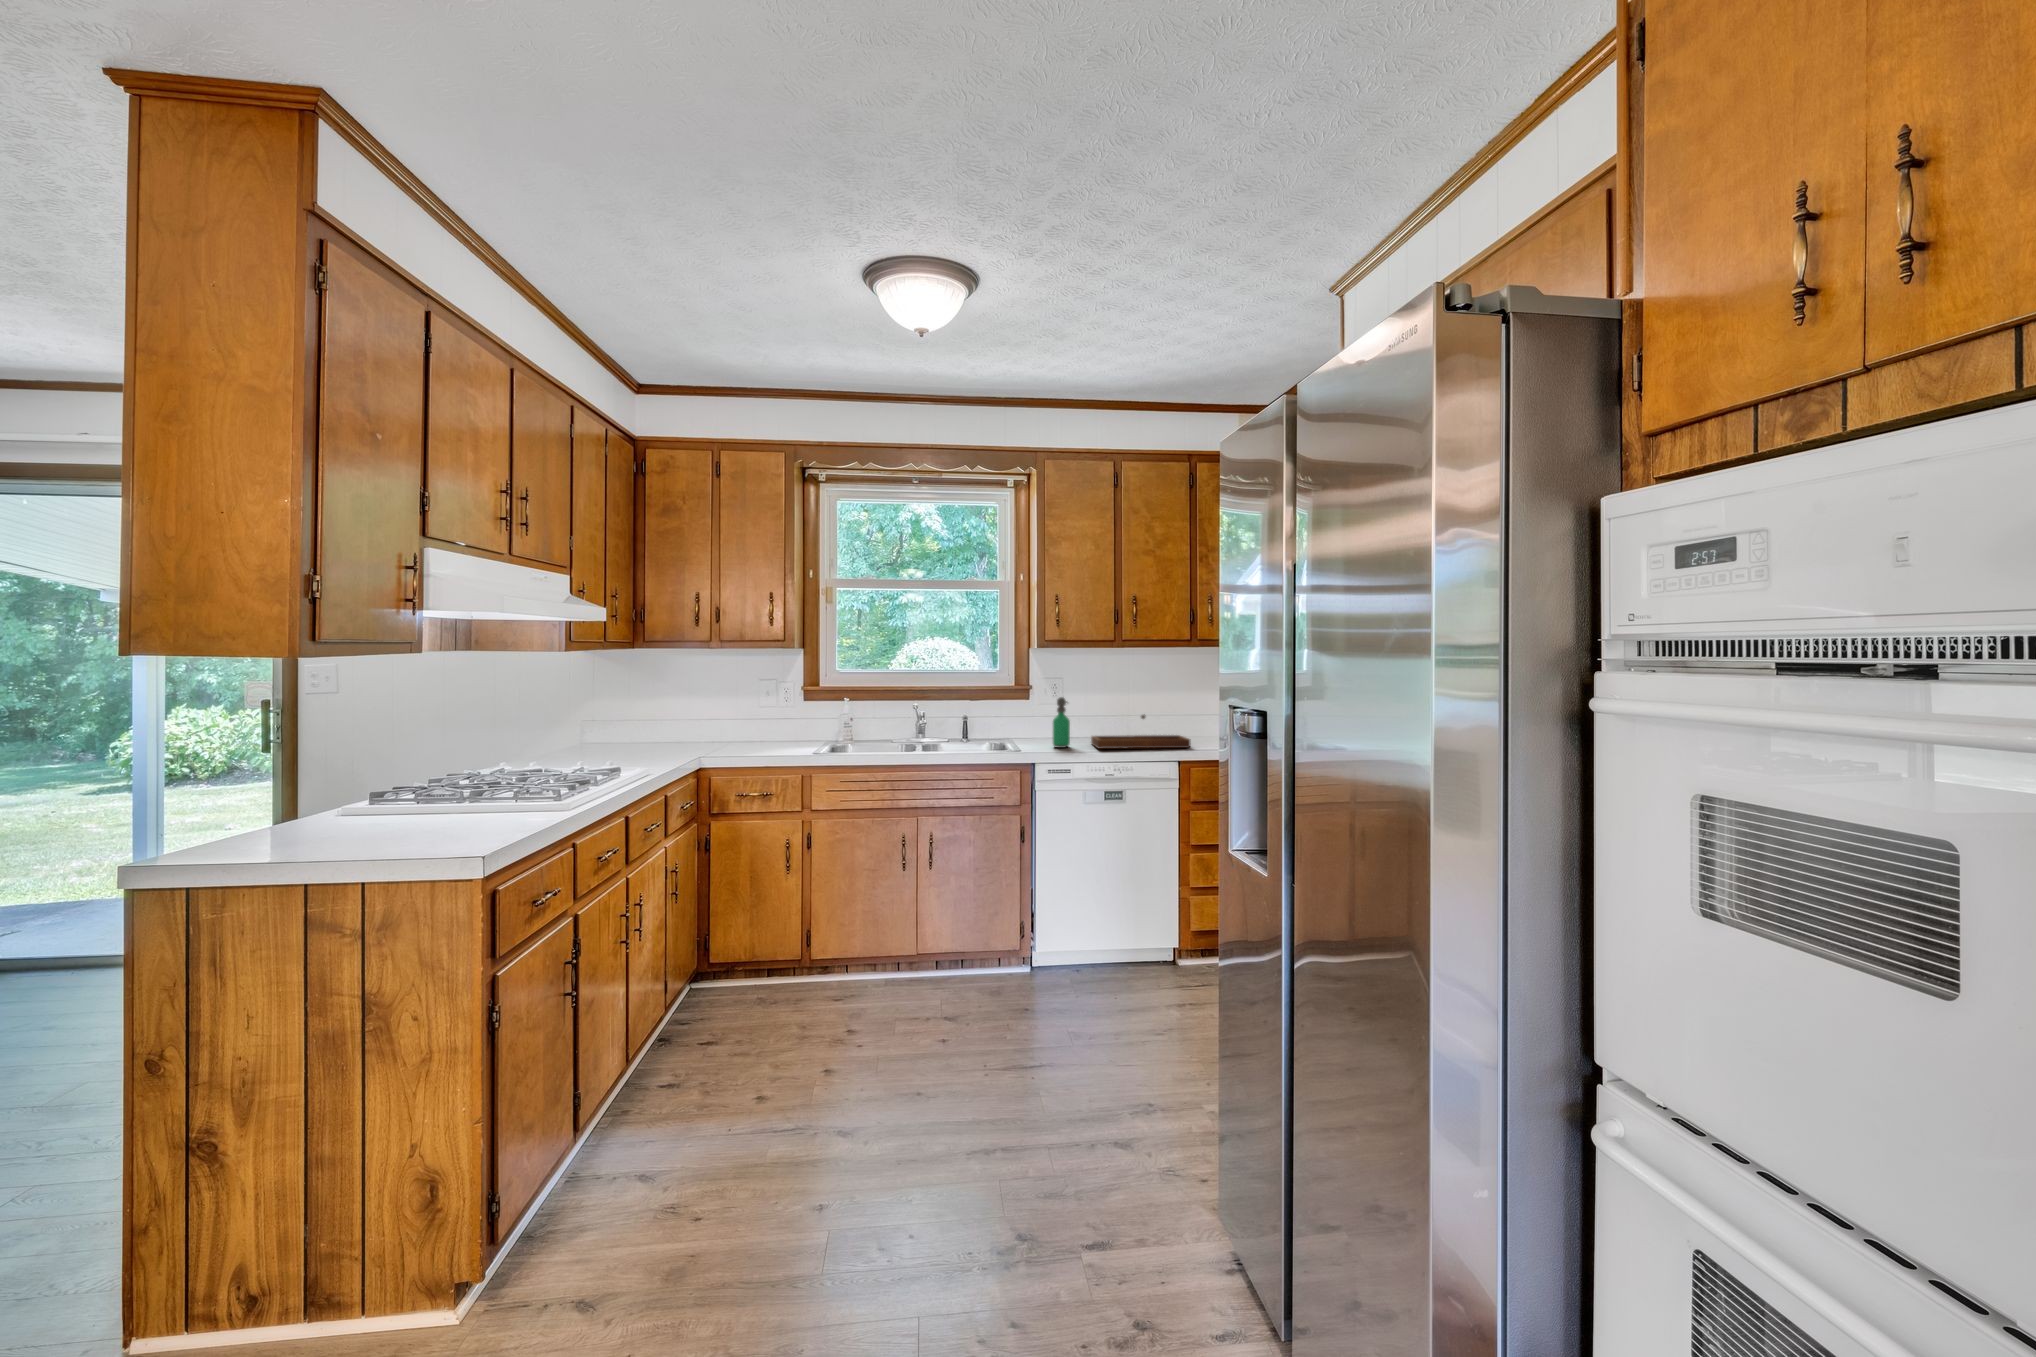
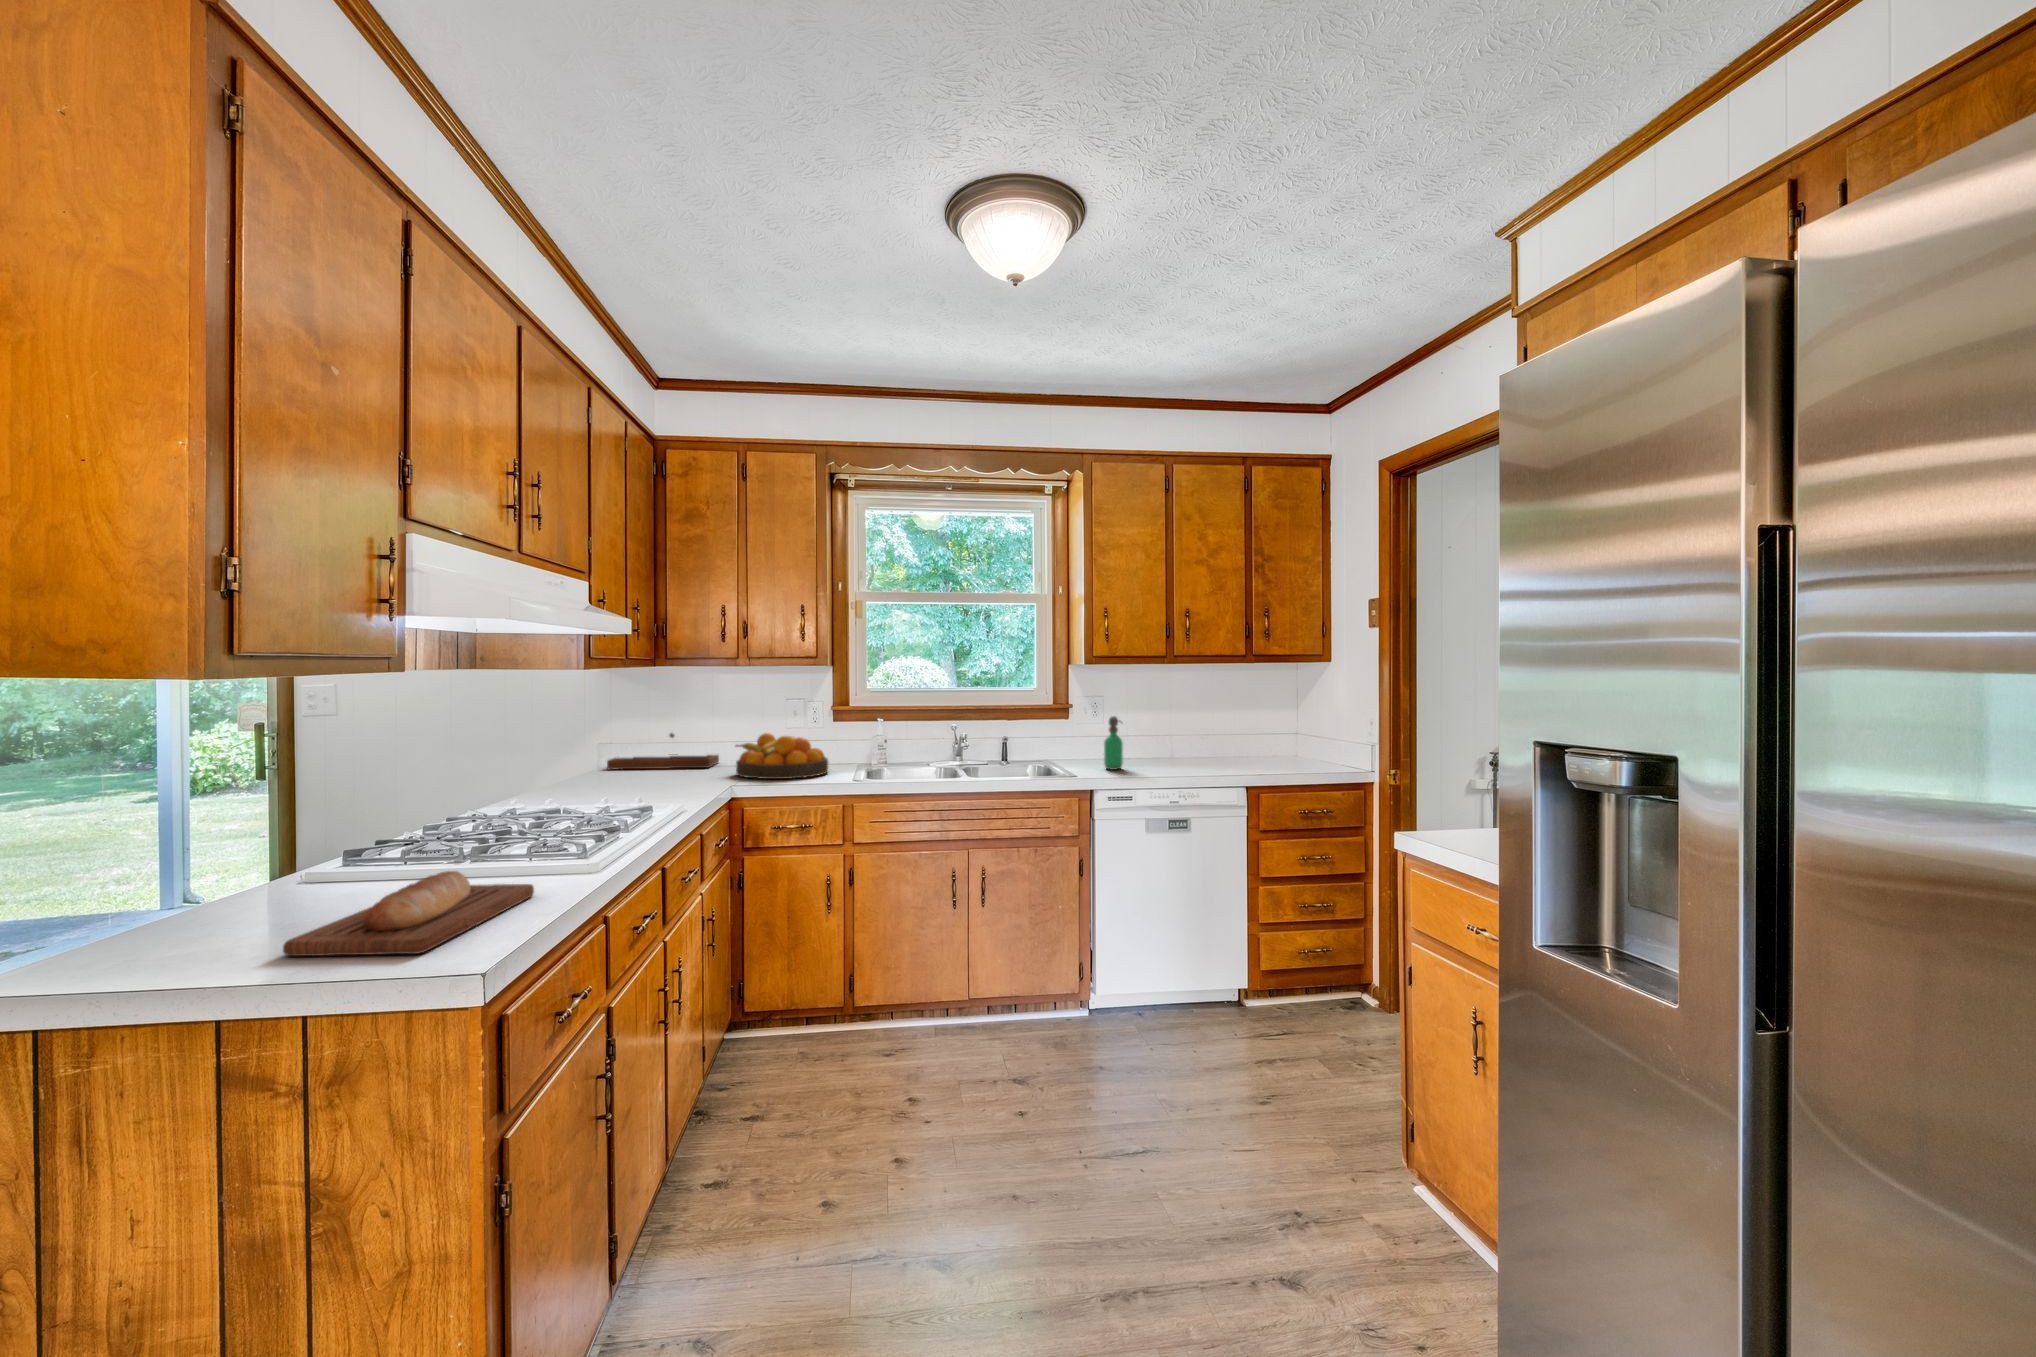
fruit bowl: none [706,711,792,752] -> present [736,733,828,779]
tray: present [1091,714,1191,749] -> present [607,733,719,769]
bread loaf: none [349,799,518,846] -> present [283,871,534,956]

